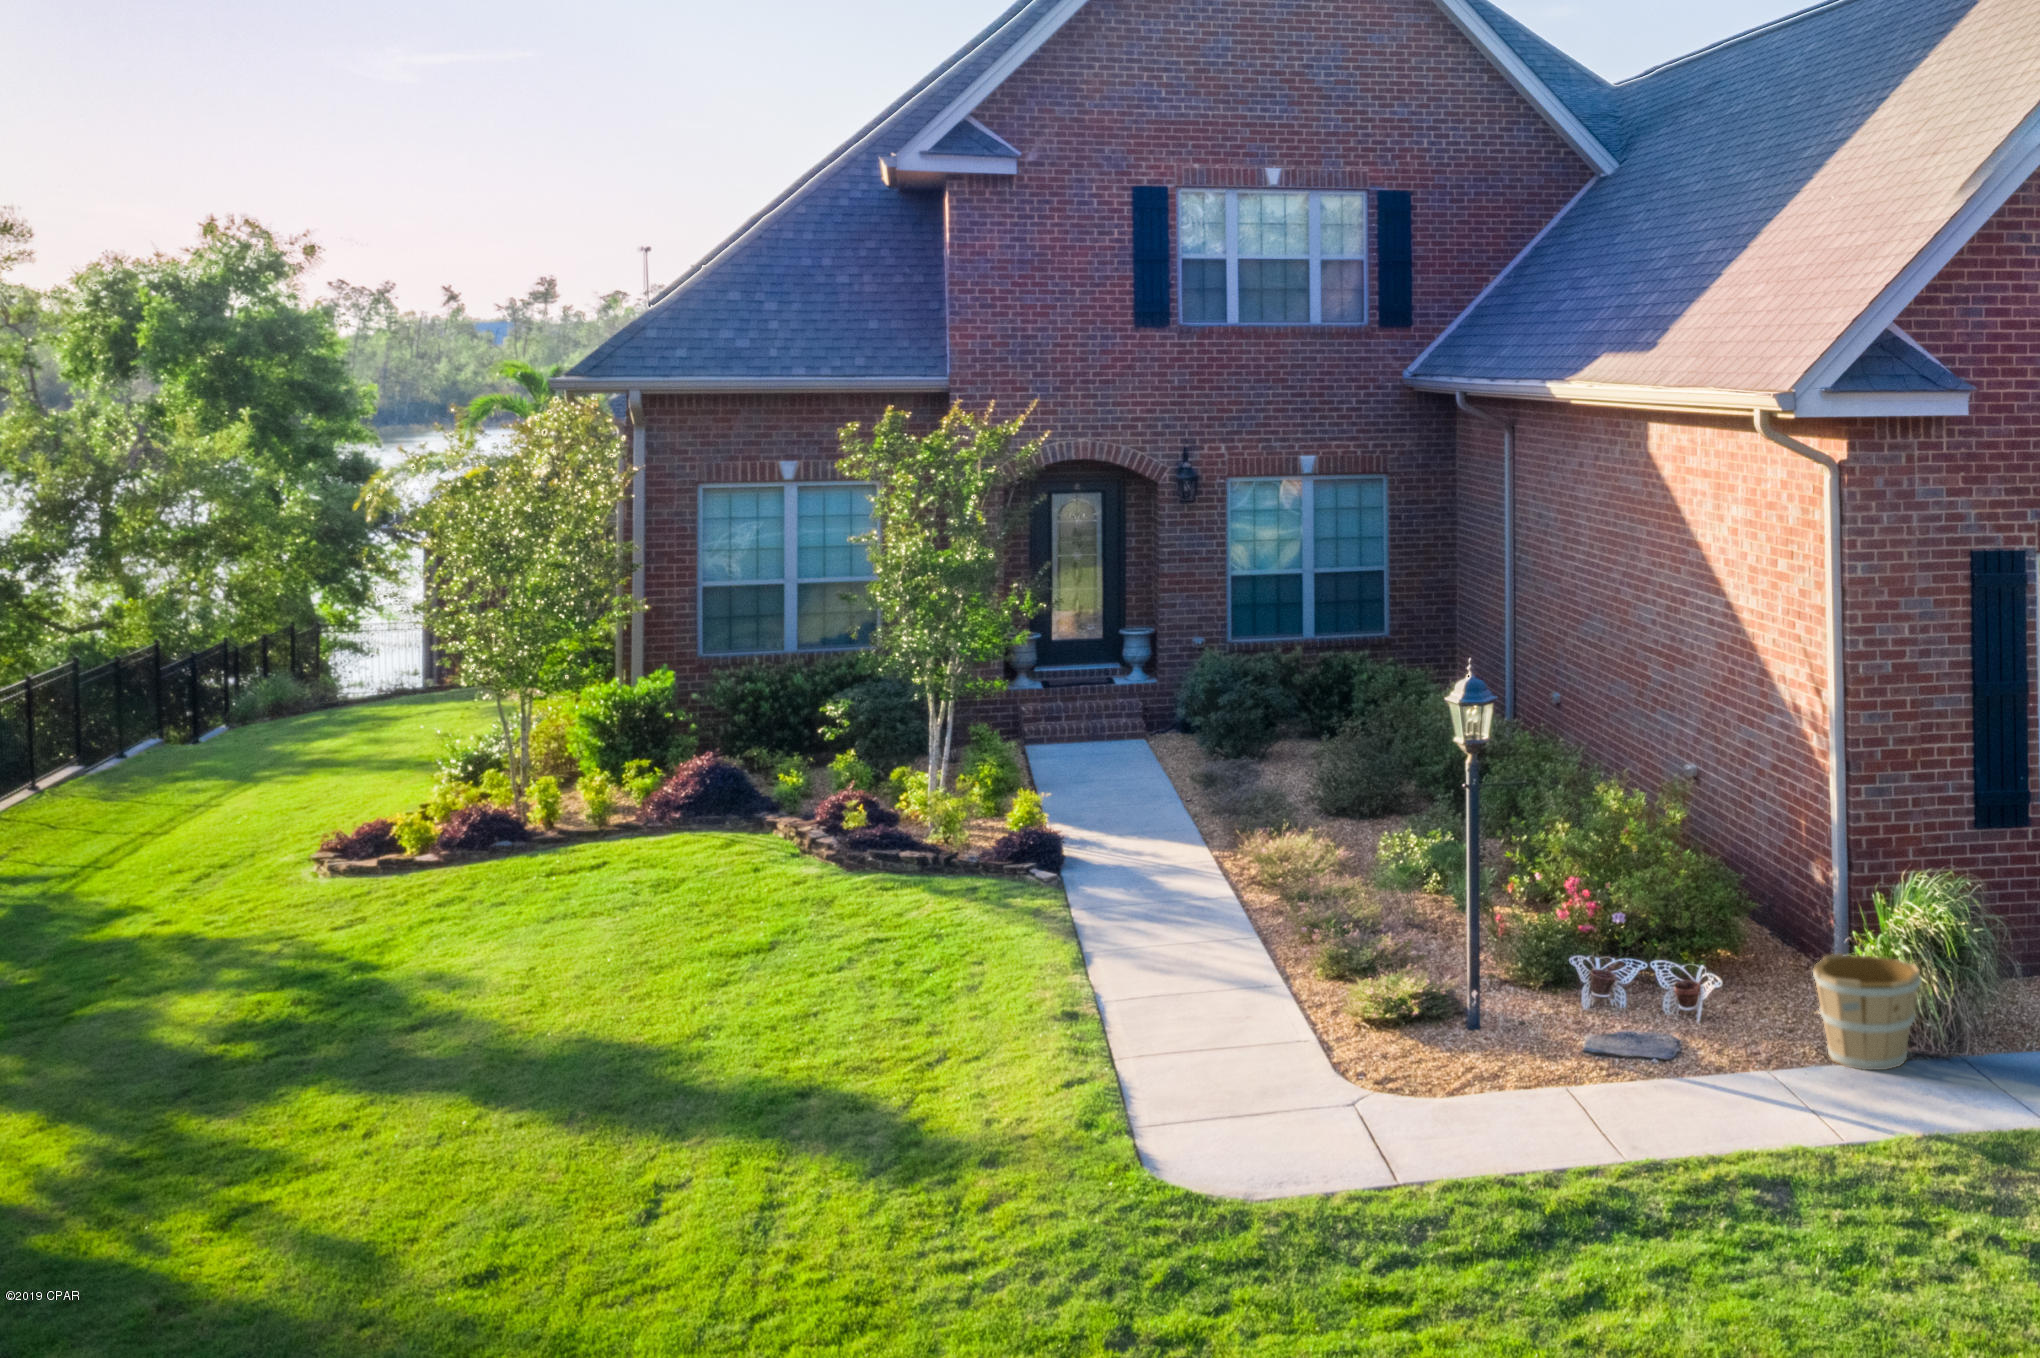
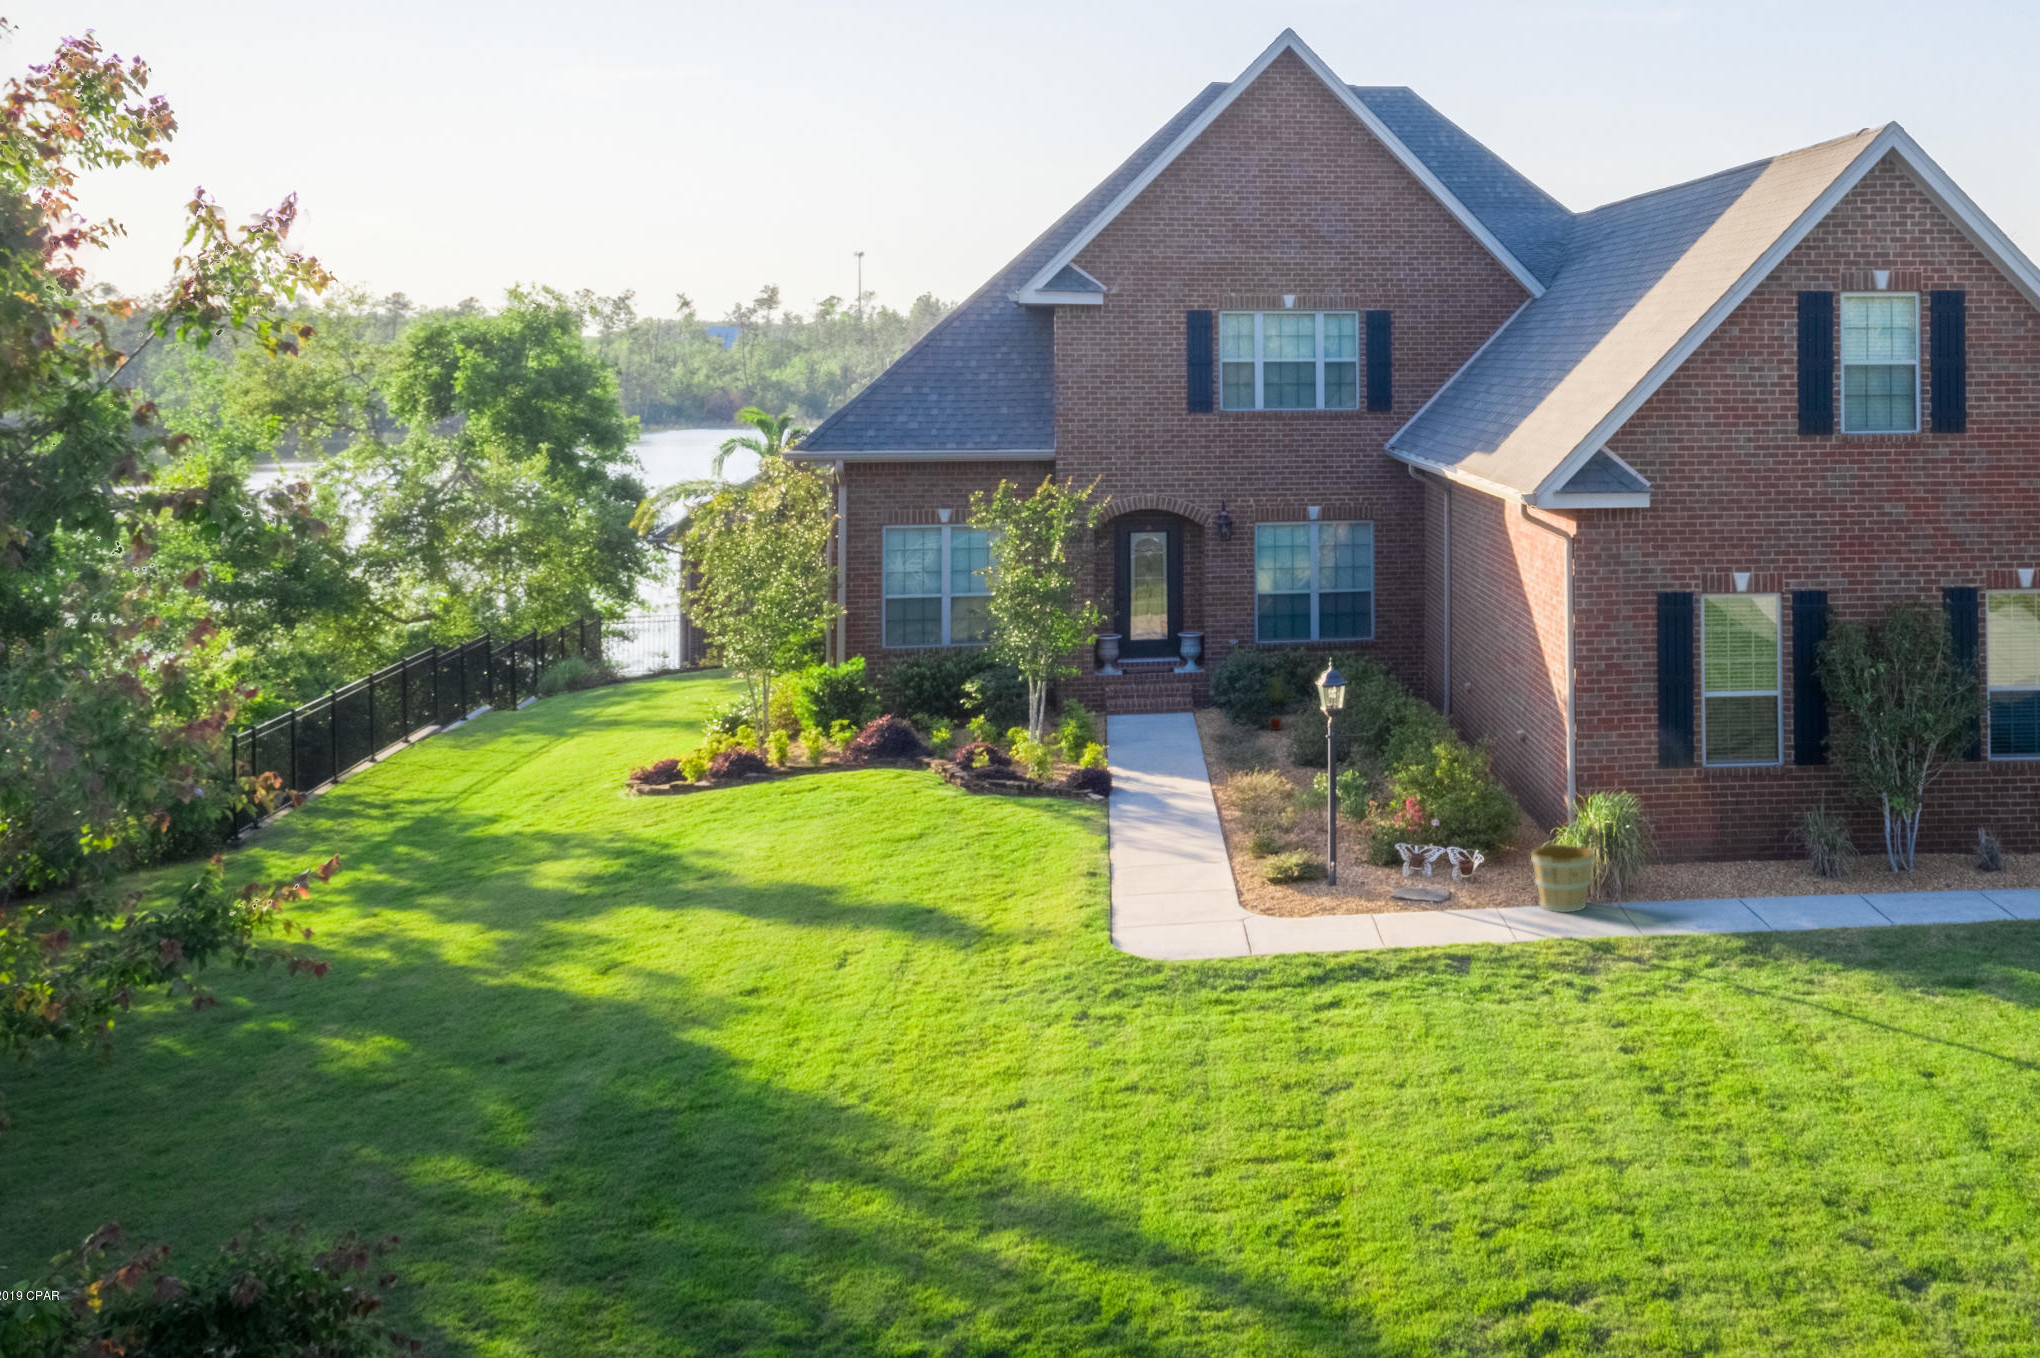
potted tree: none [1252,679,1299,766] -> present [1267,668,1295,730]

